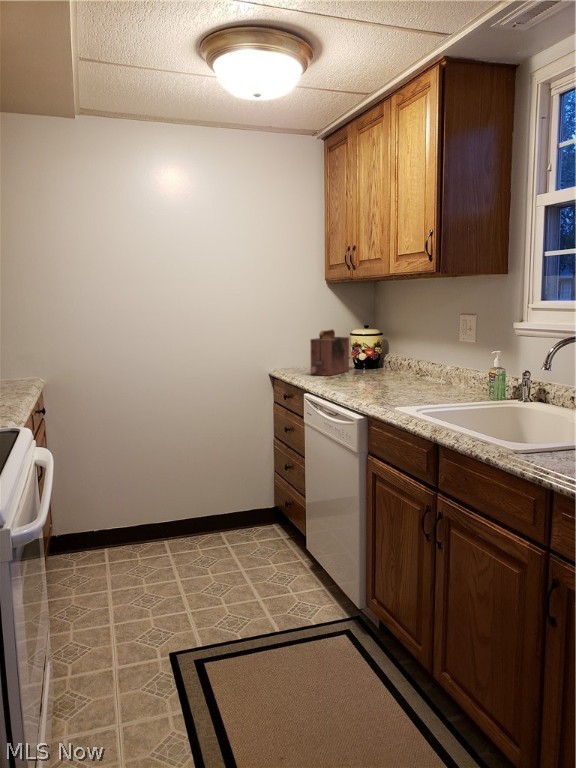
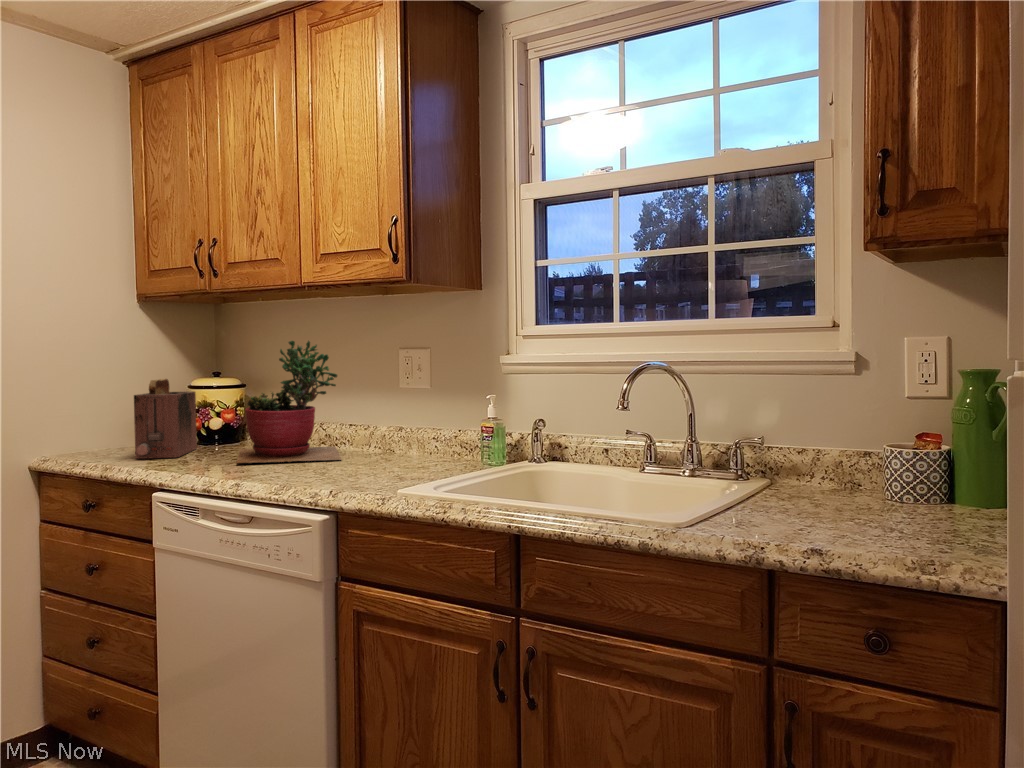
succulent plant: none [350,309,420,386] -> present [237,340,342,463]

